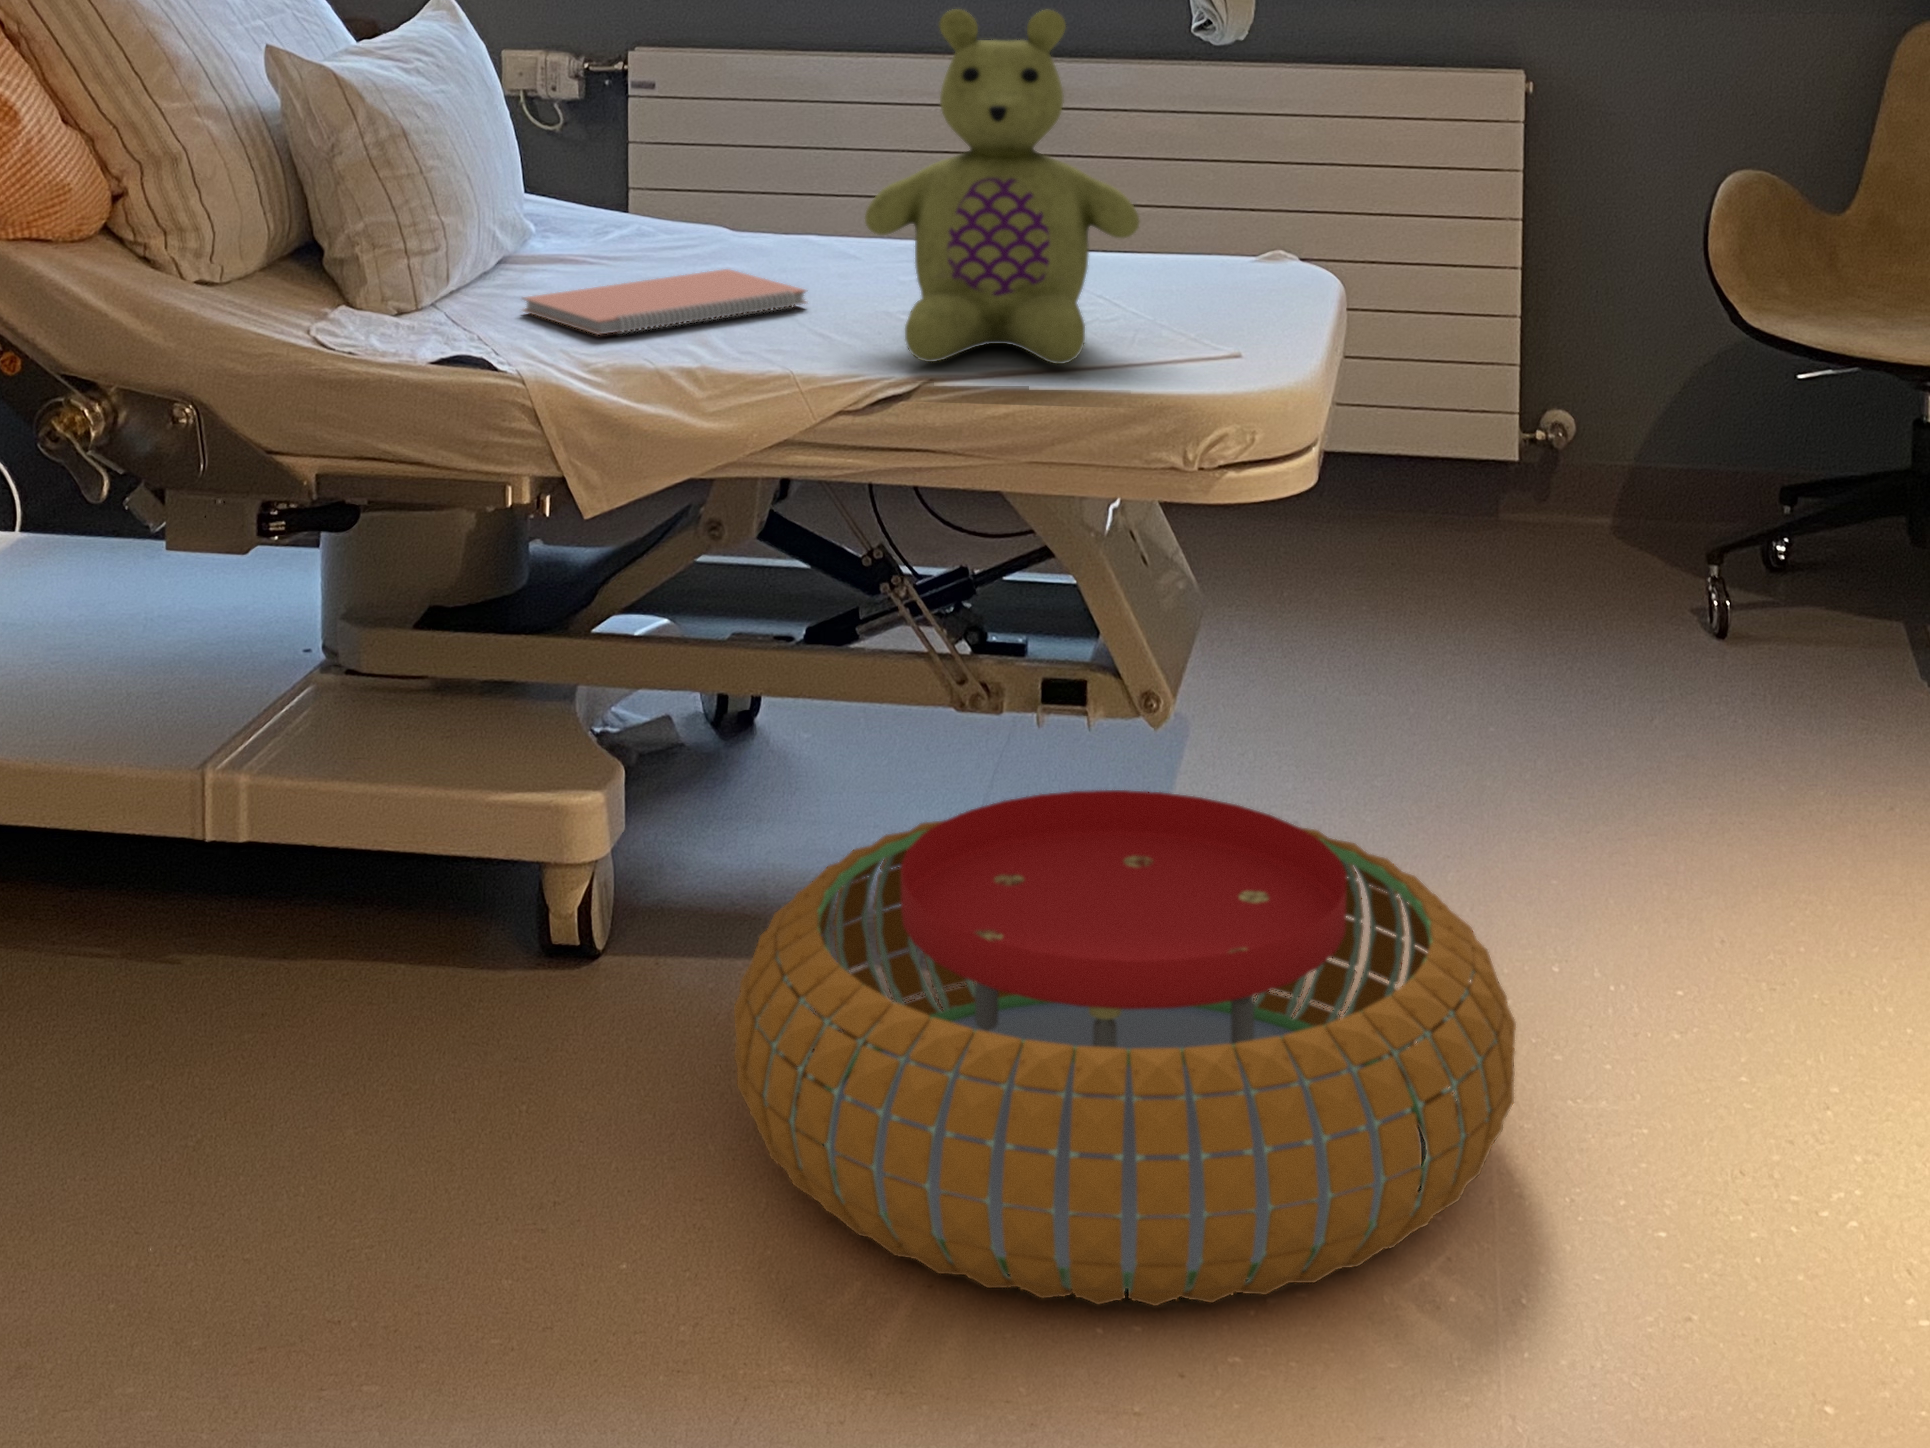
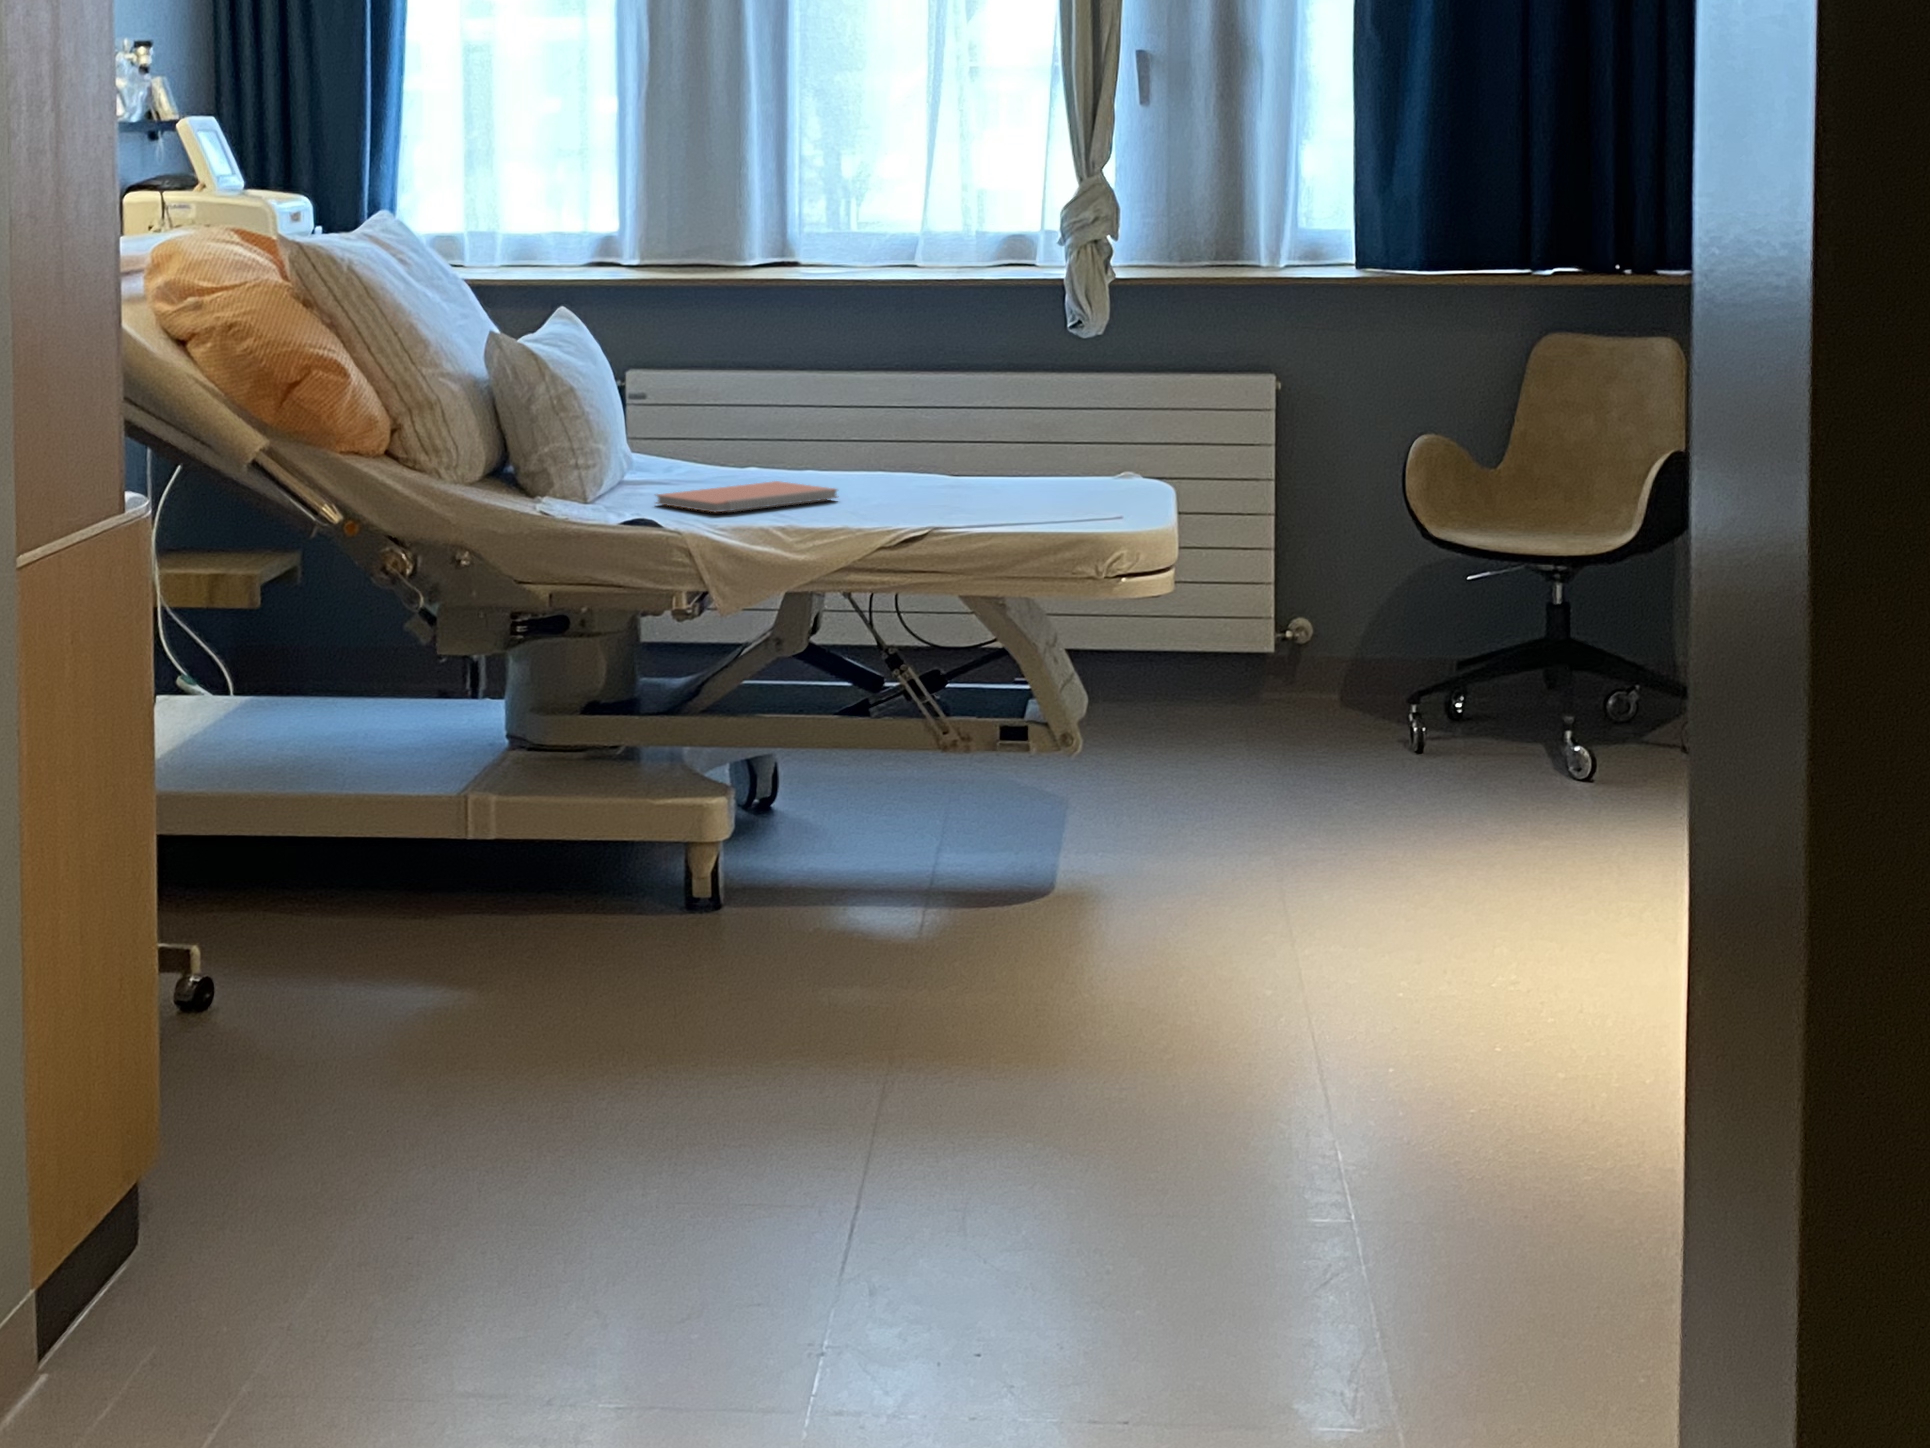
stuffed bear: present [865,9,1139,364] -> none [884,299,1062,521]
pouf: present [734,790,1516,1306] -> none [849,777,1326,1034]

